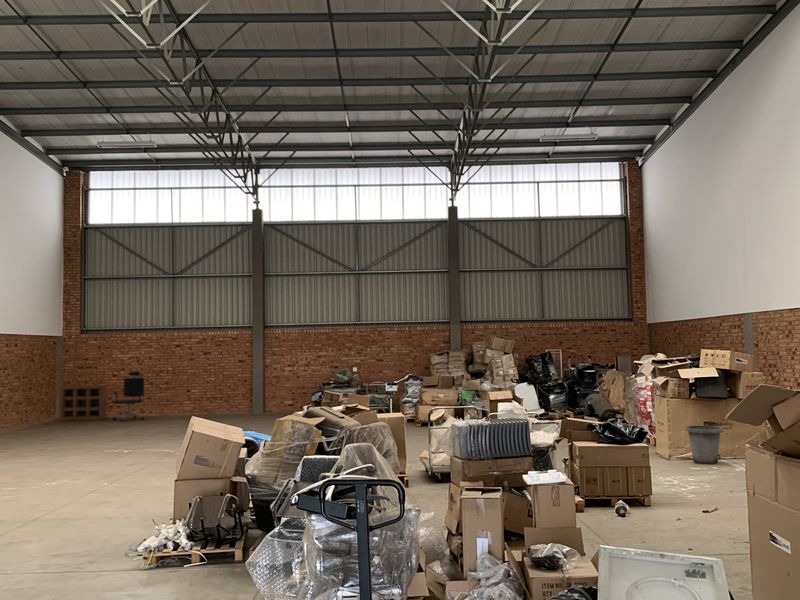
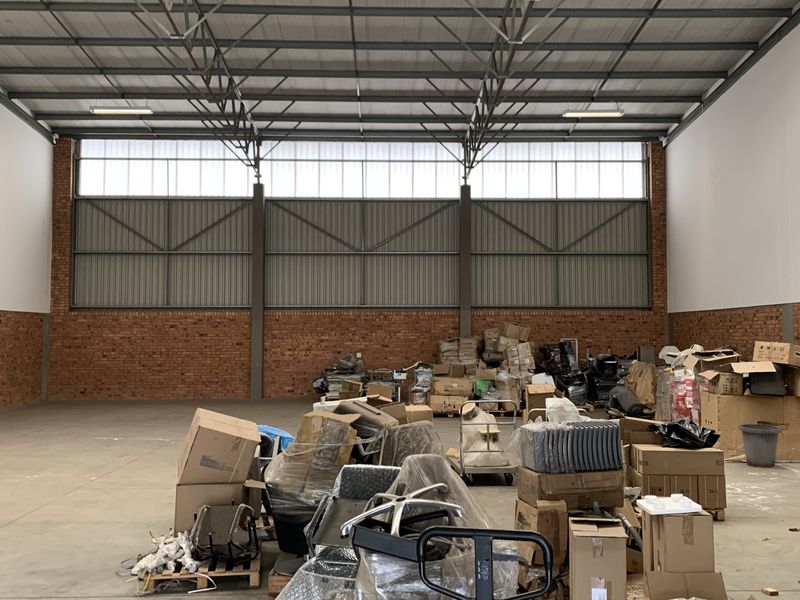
office chair: present [113,372,145,421] -> none [102,354,137,406]
shelving unit: present [59,385,107,420] -> none [45,368,96,404]

